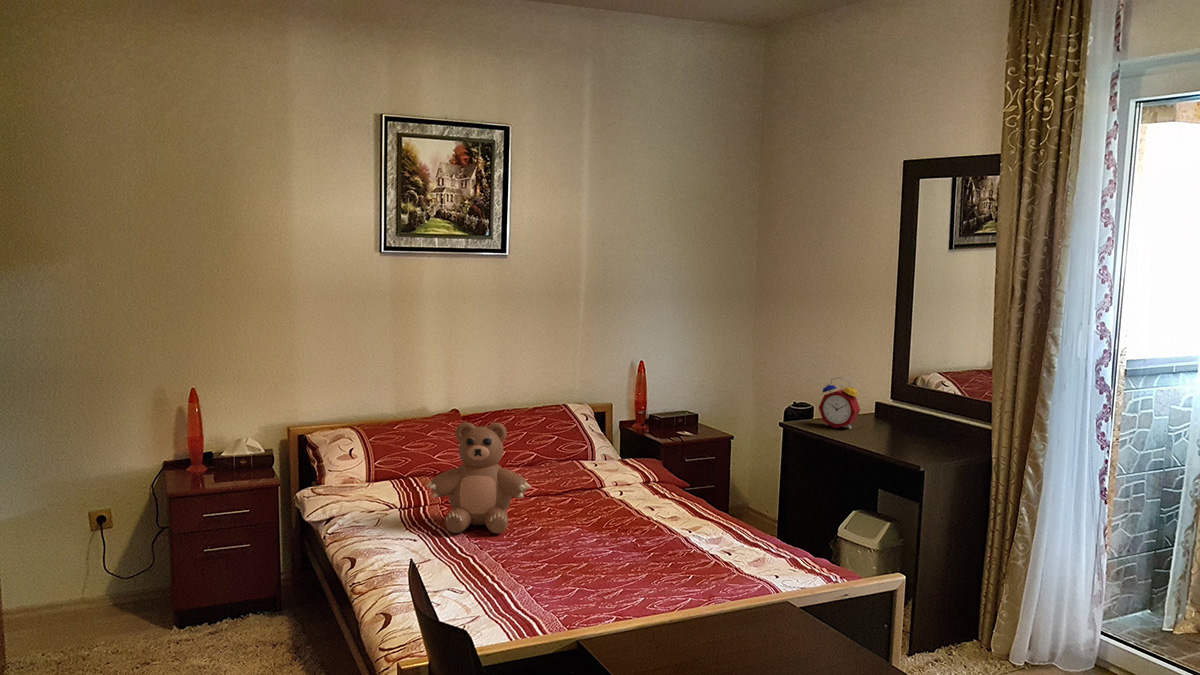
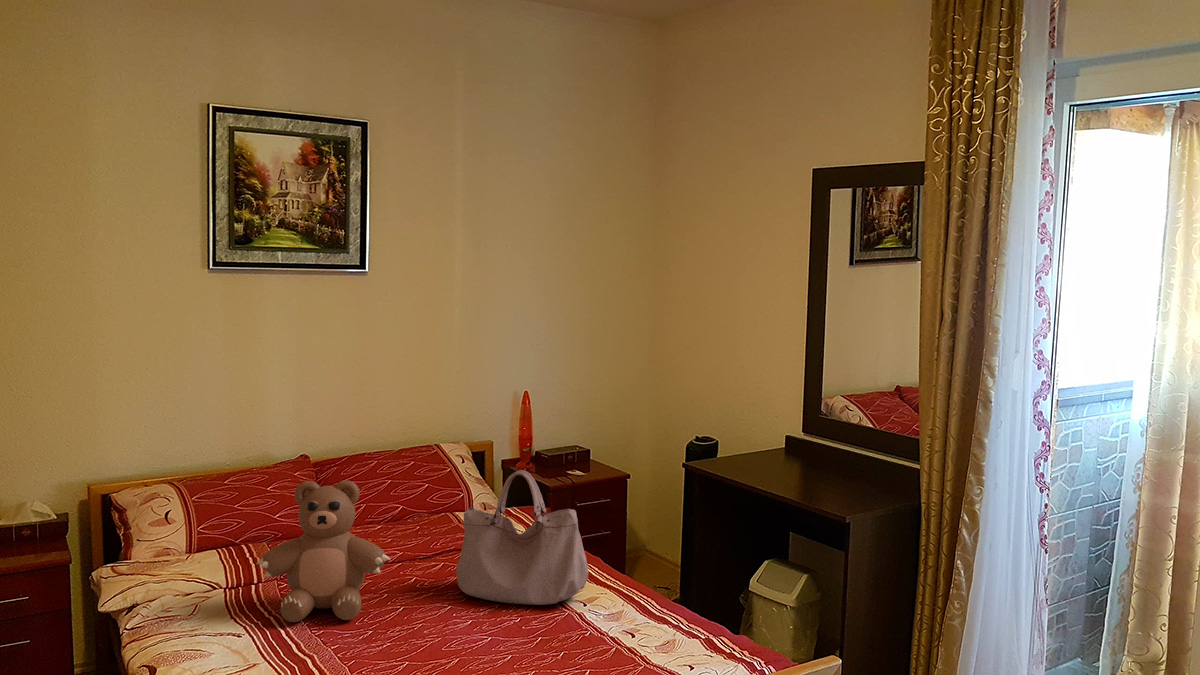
alarm clock: present [819,377,860,429] -> none [724,410,770,468]
handbag: none [584,419,694,530] -> present [456,470,589,605]

